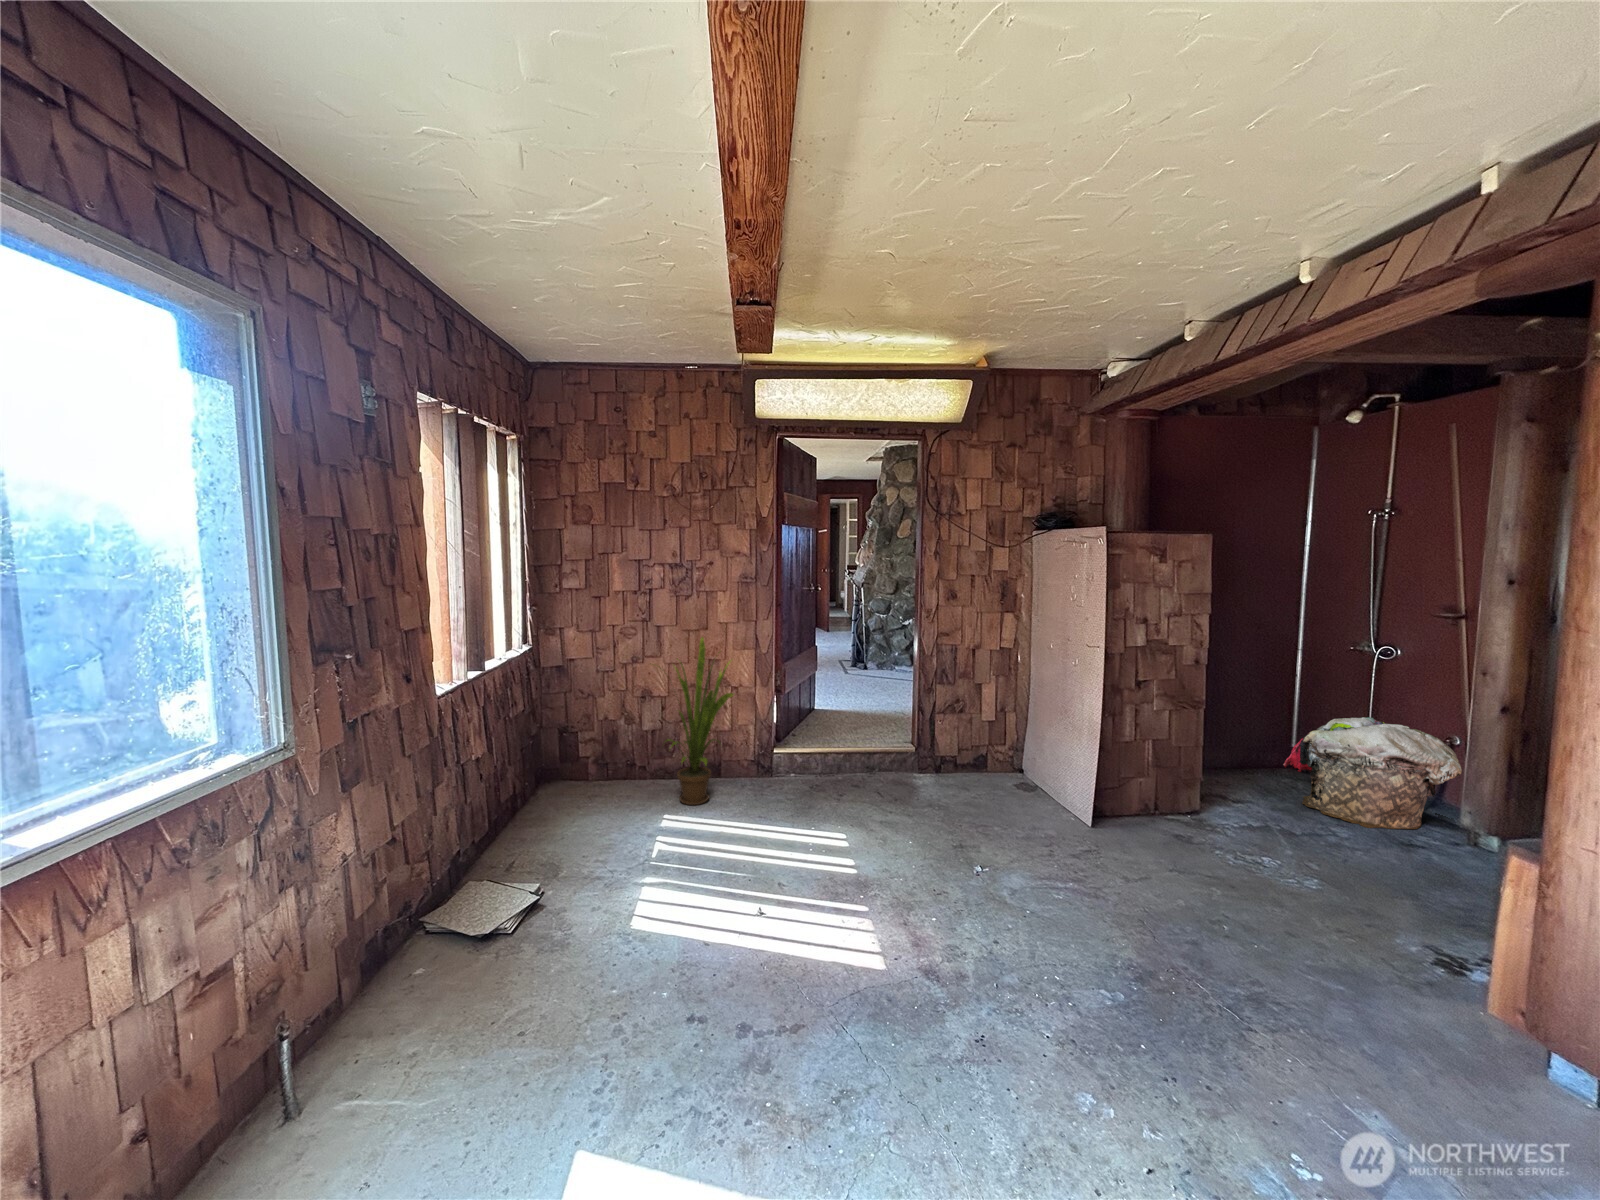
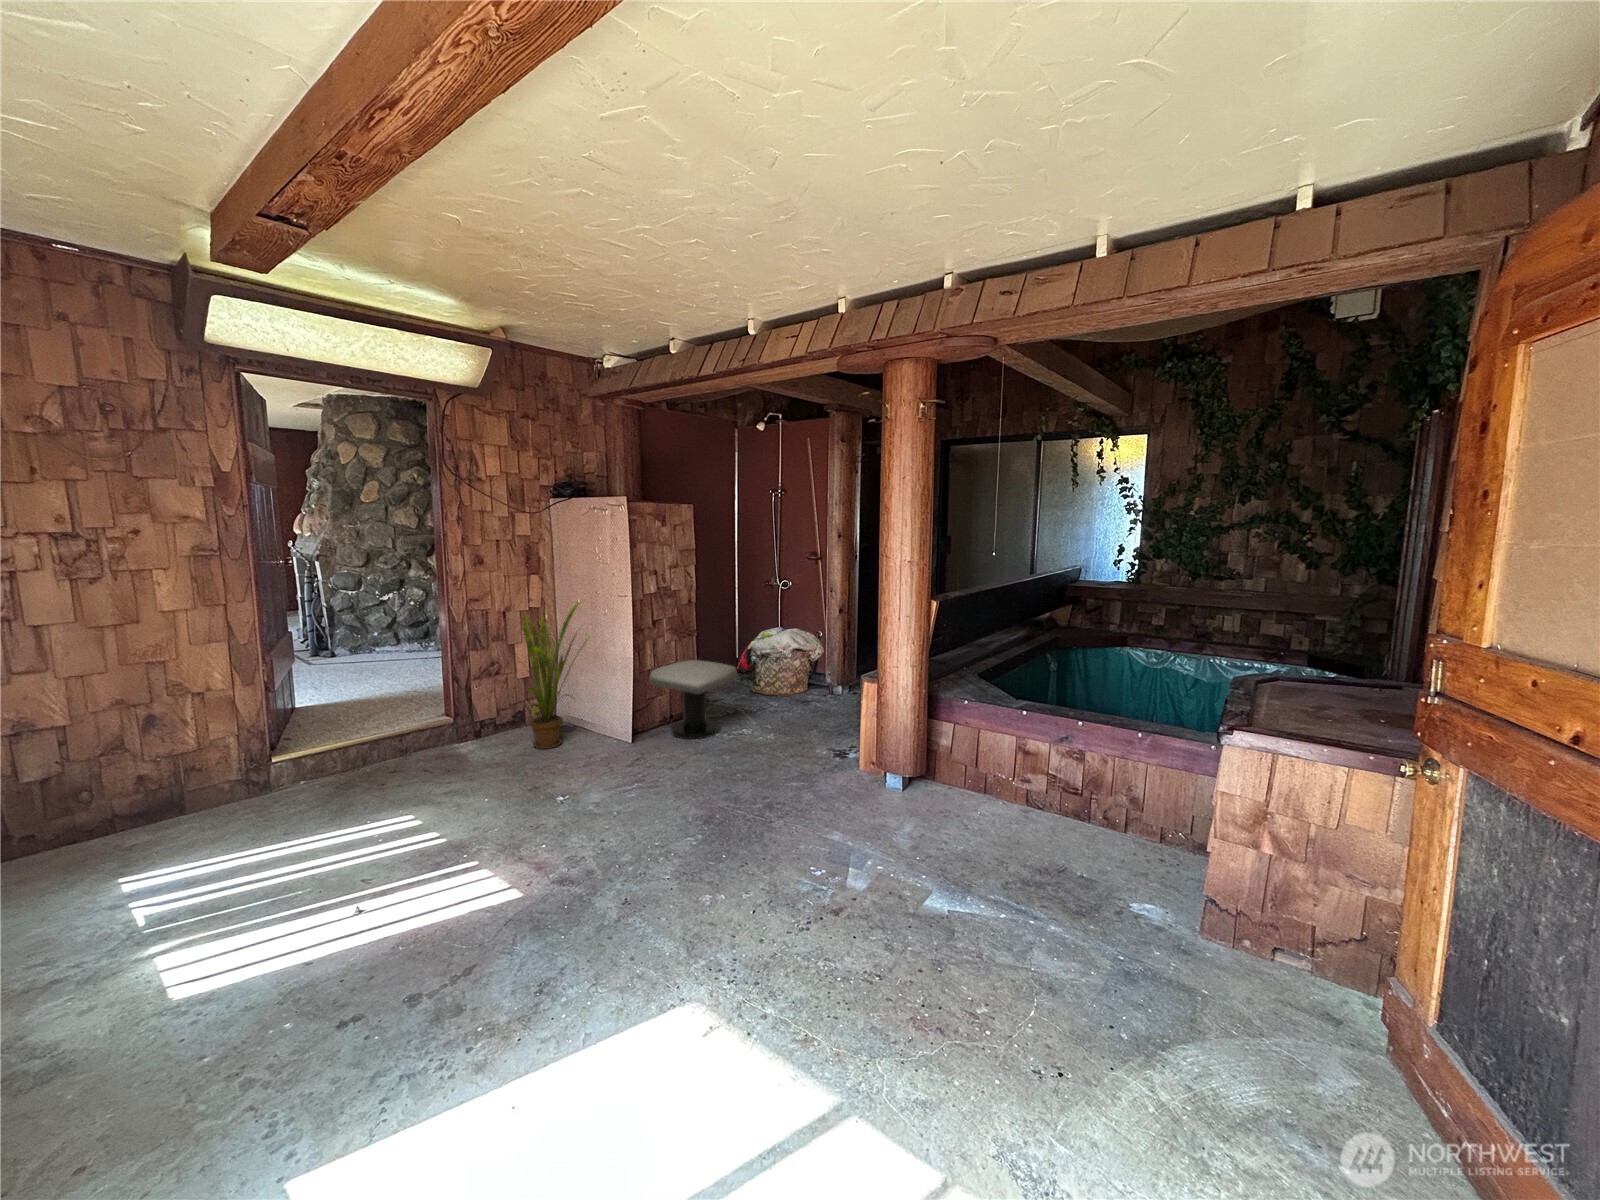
house plant: present [667,637,734,805] -> present [523,601,590,749]
stool: none [1119,741,1265,854] -> present [647,660,739,739]

